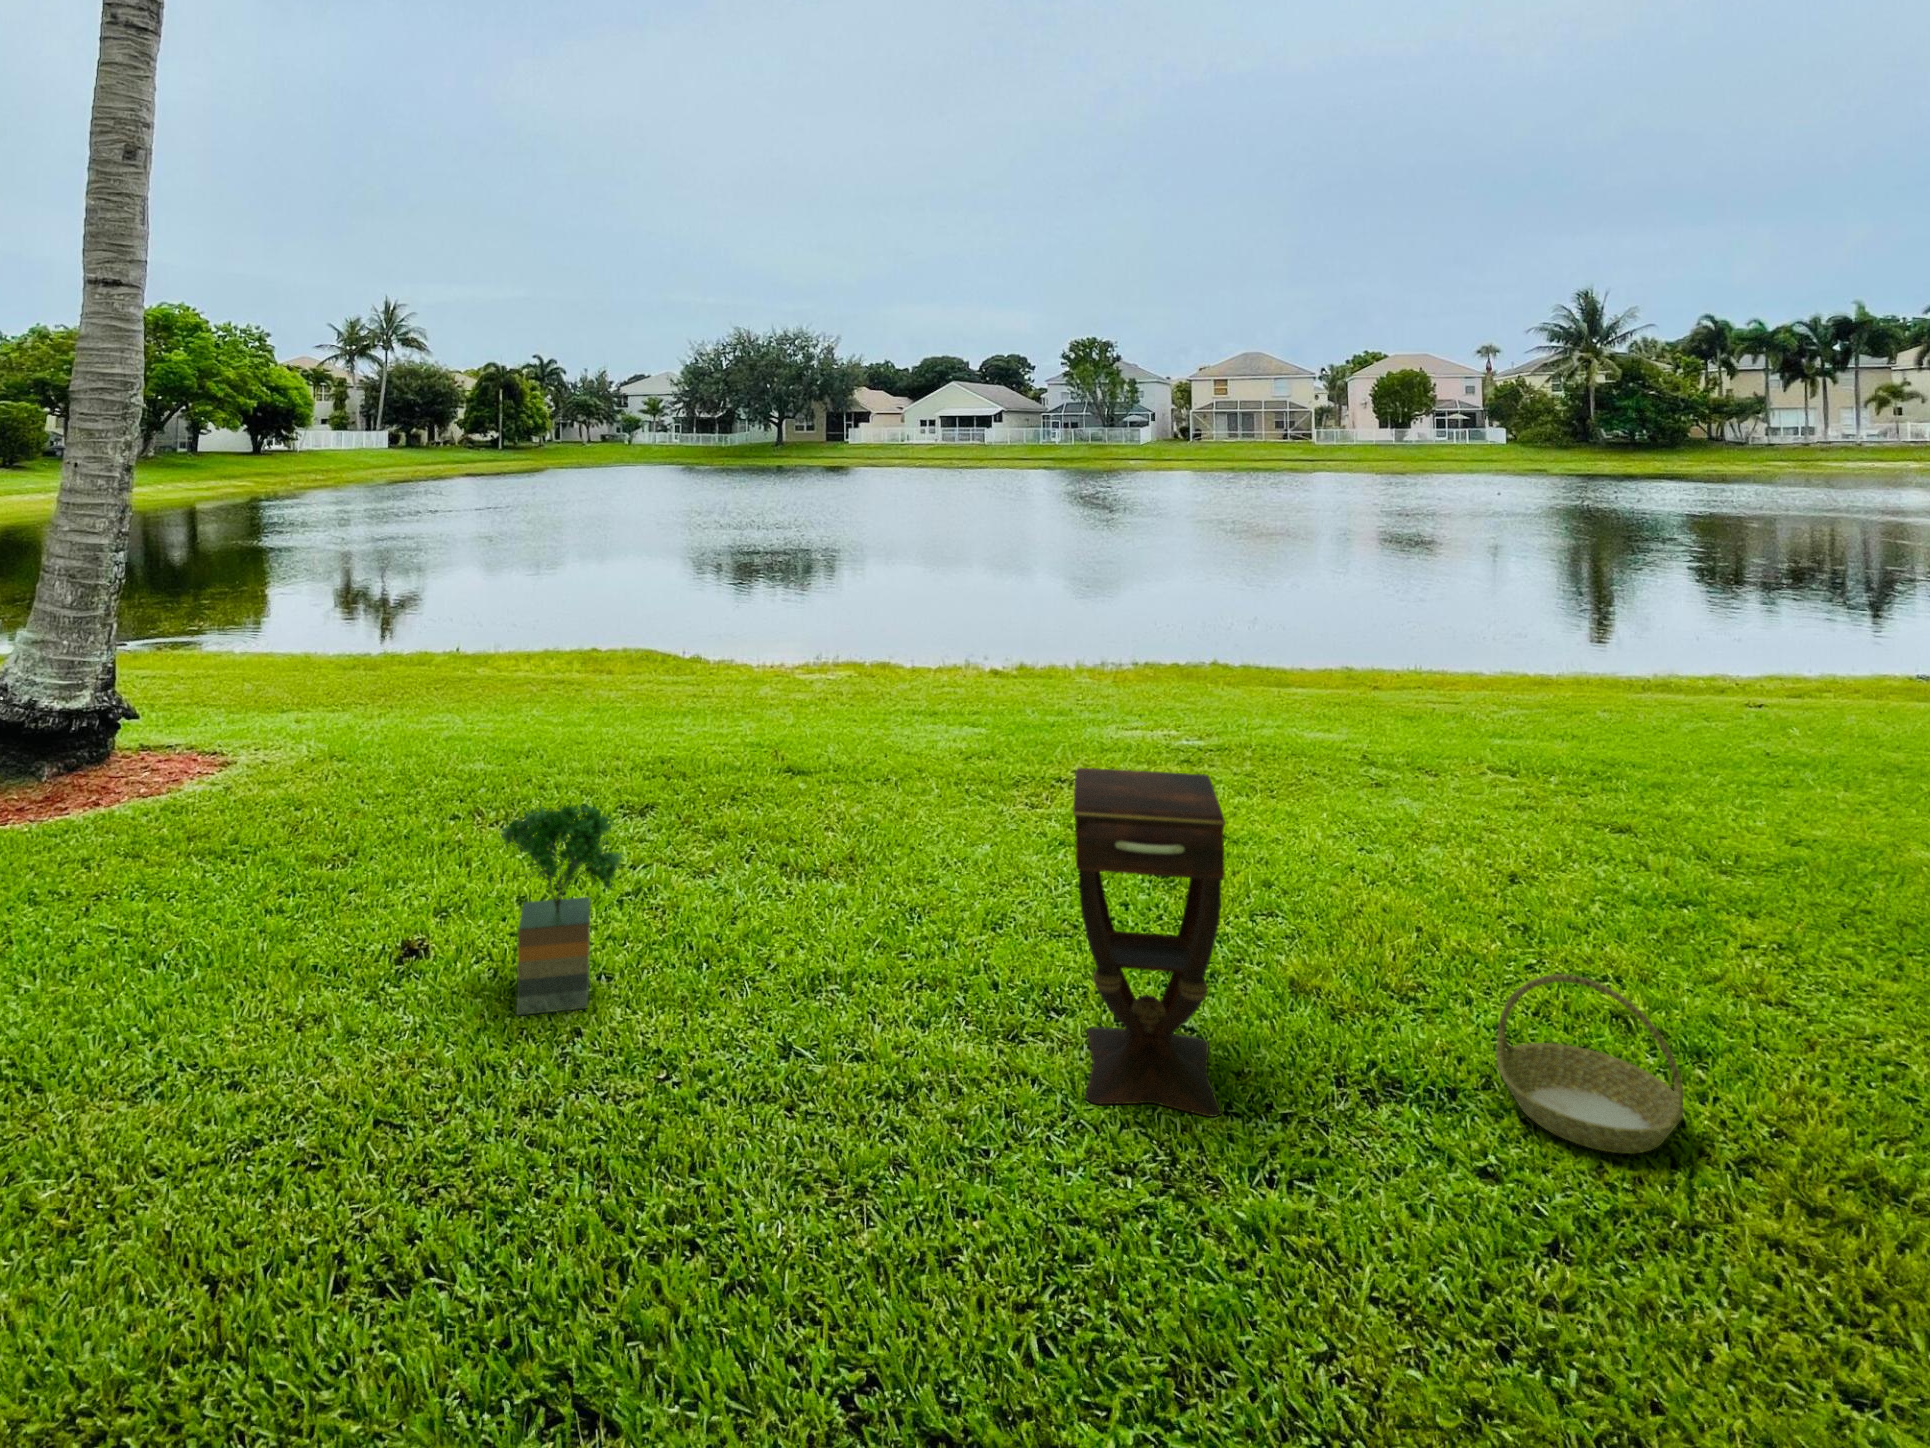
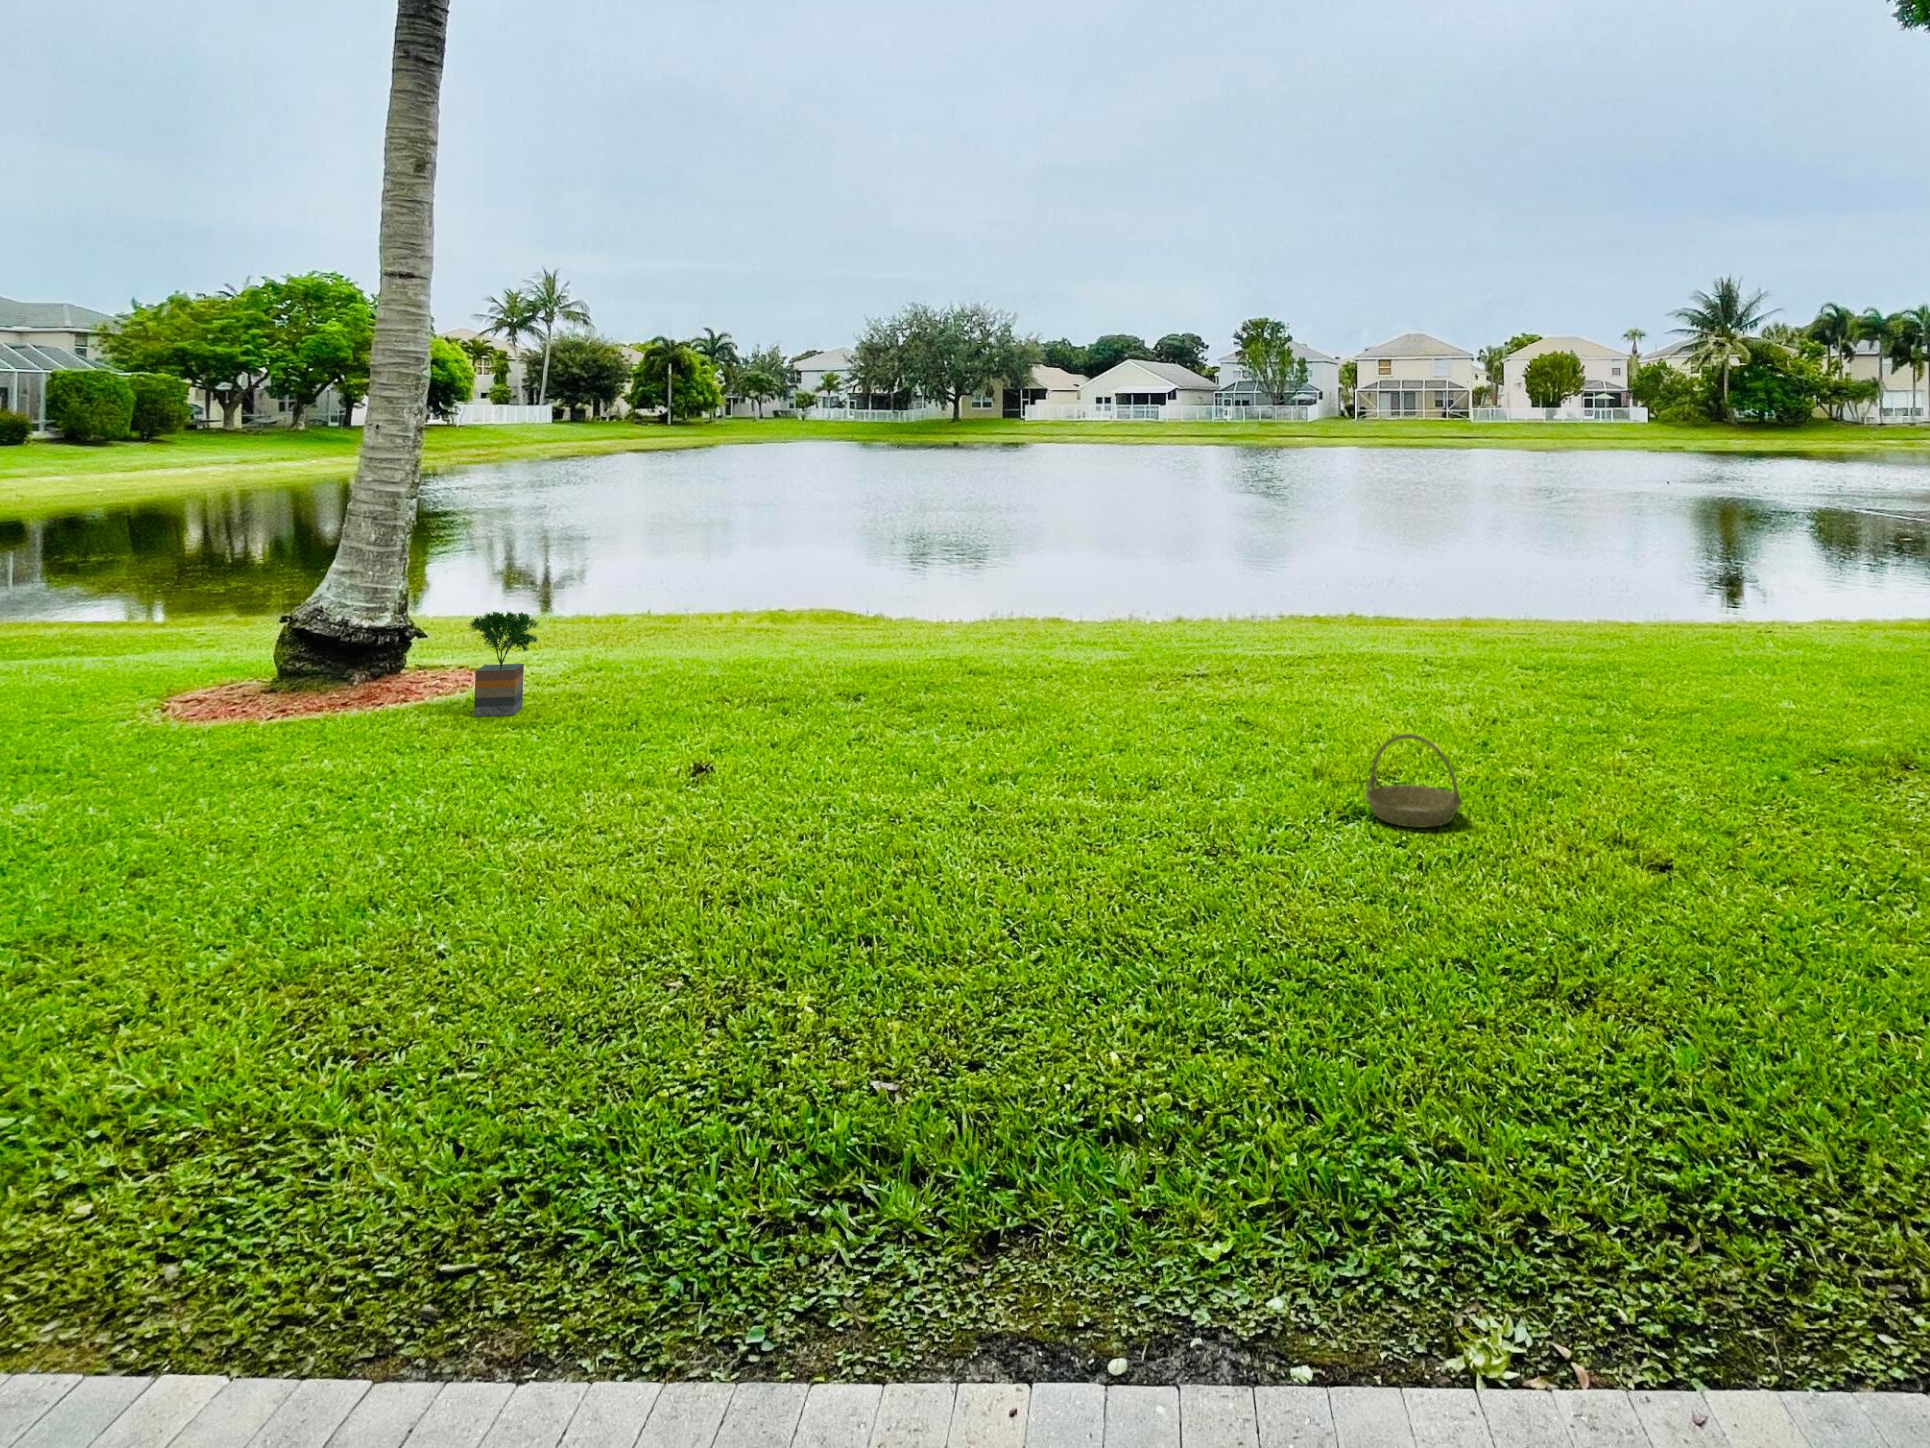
side table: present [1073,768,1226,1117] -> none [1109,622,1211,817]
potted tree: present [499,803,622,1015] -> present [470,611,538,717]

